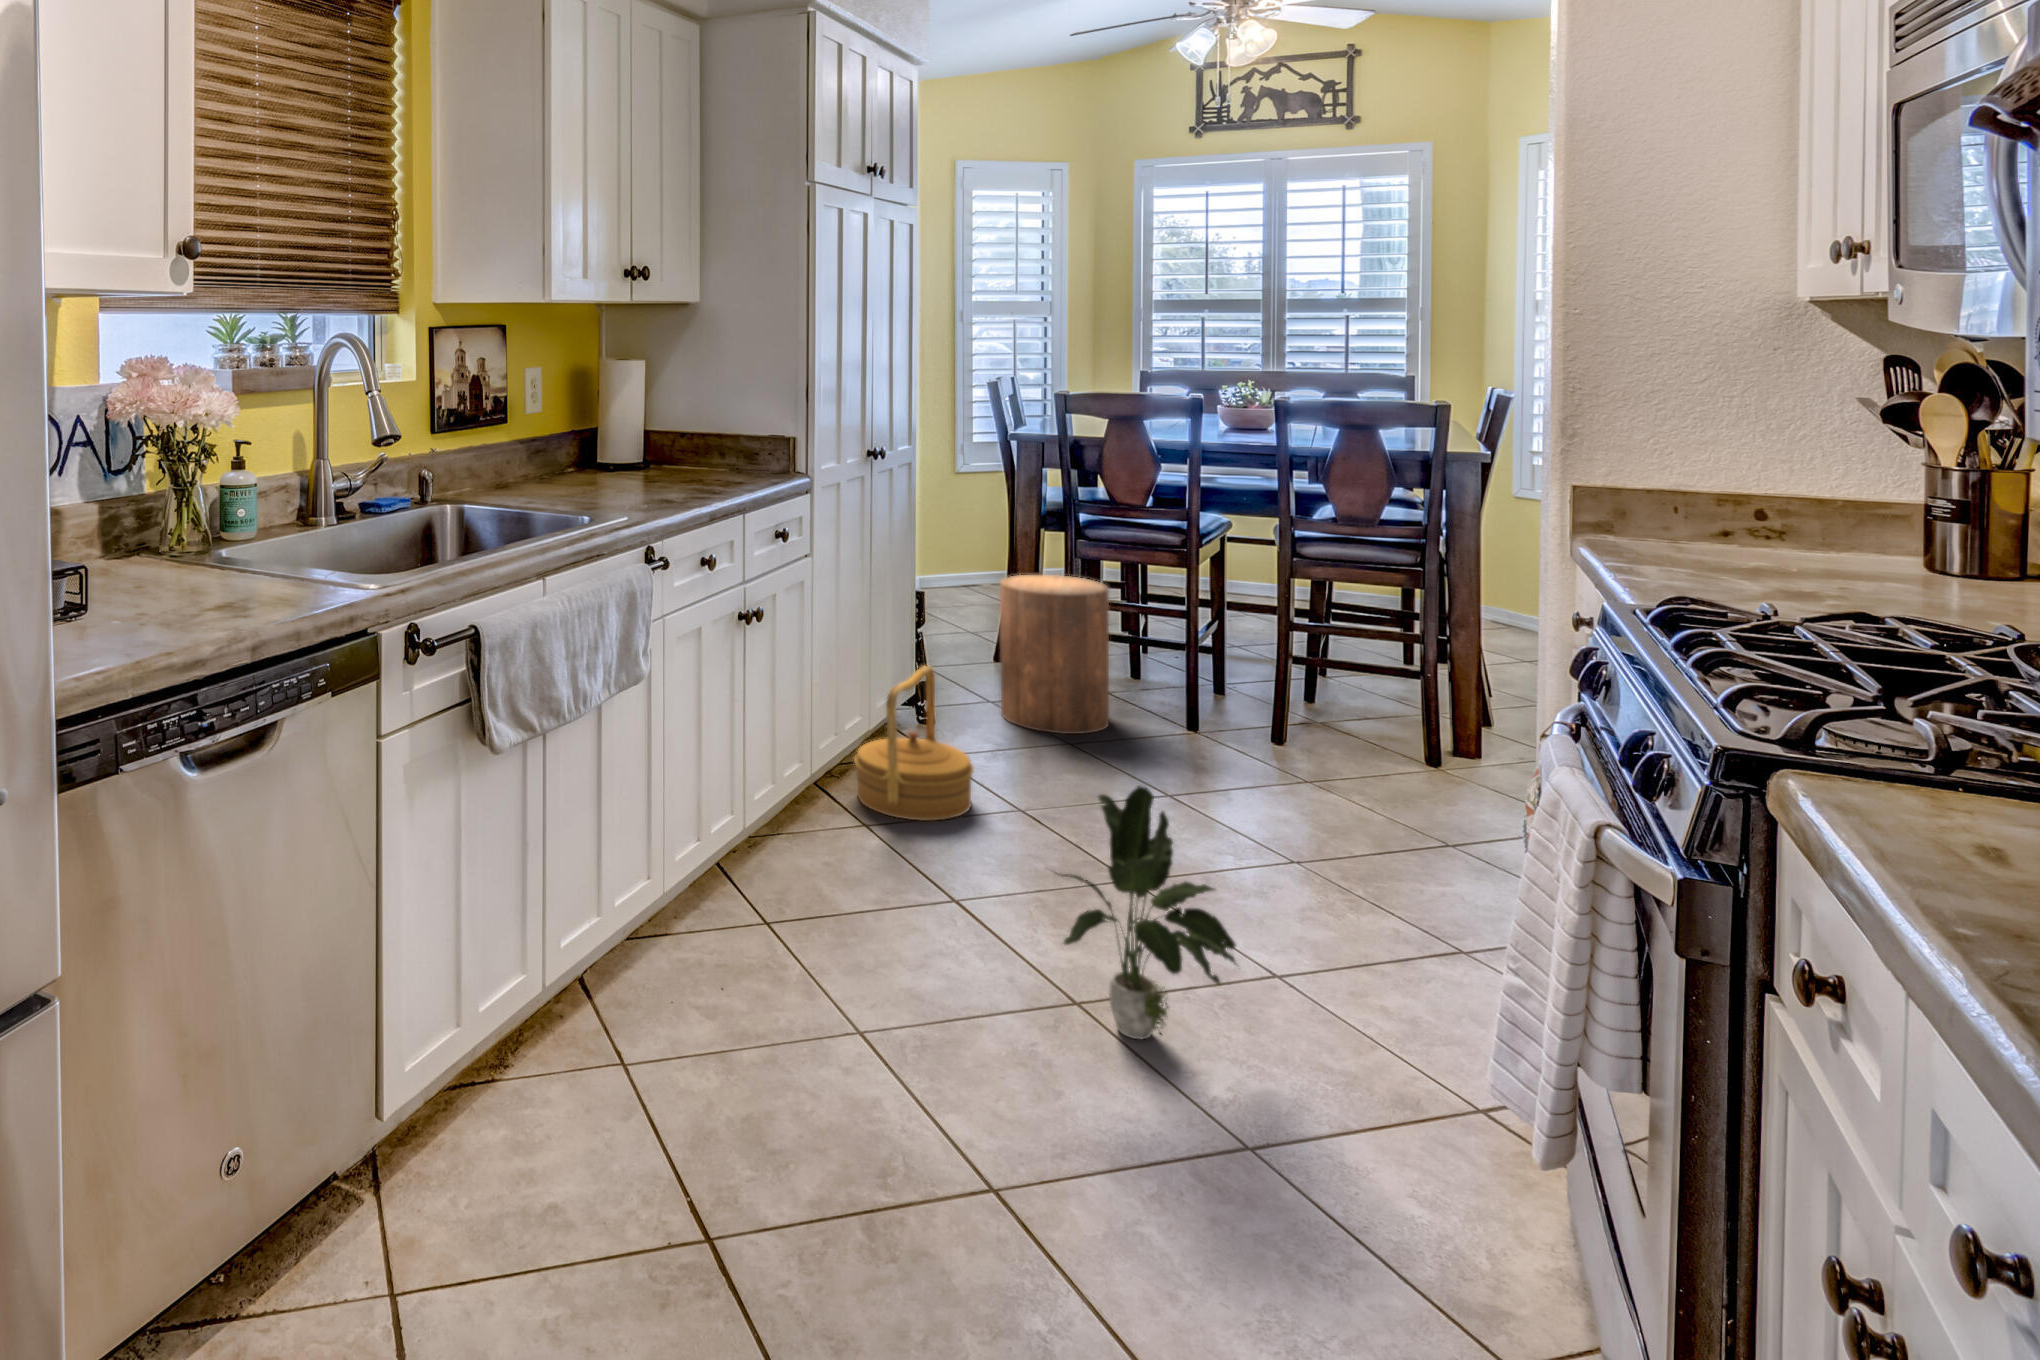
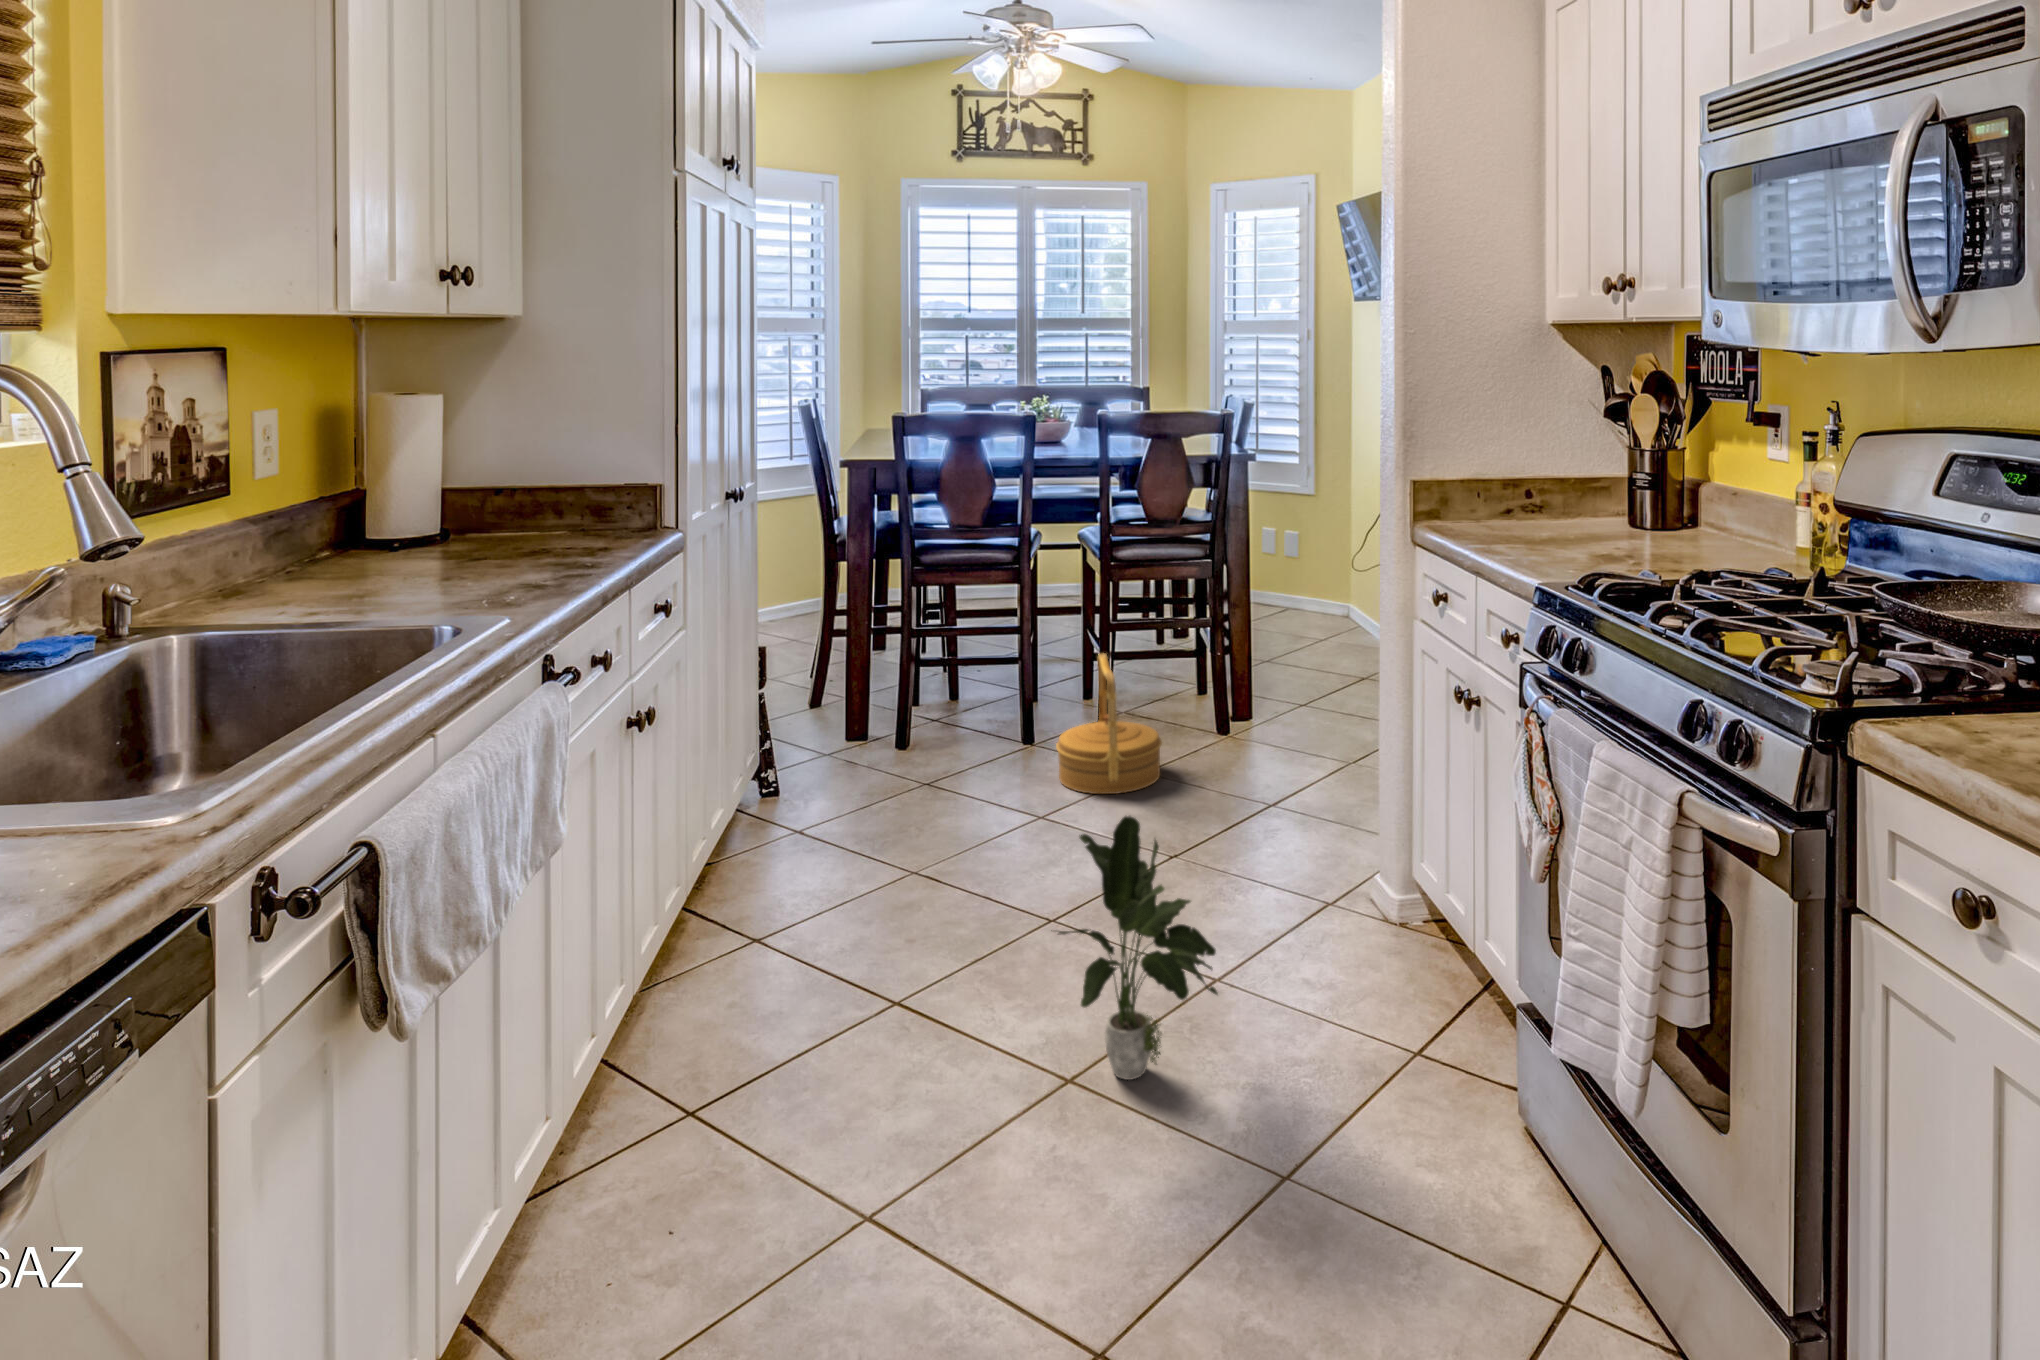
stool: present [1000,574,1109,734] -> none [842,607,954,777]
basket: present [854,666,974,821] -> present [1056,654,1162,794]

